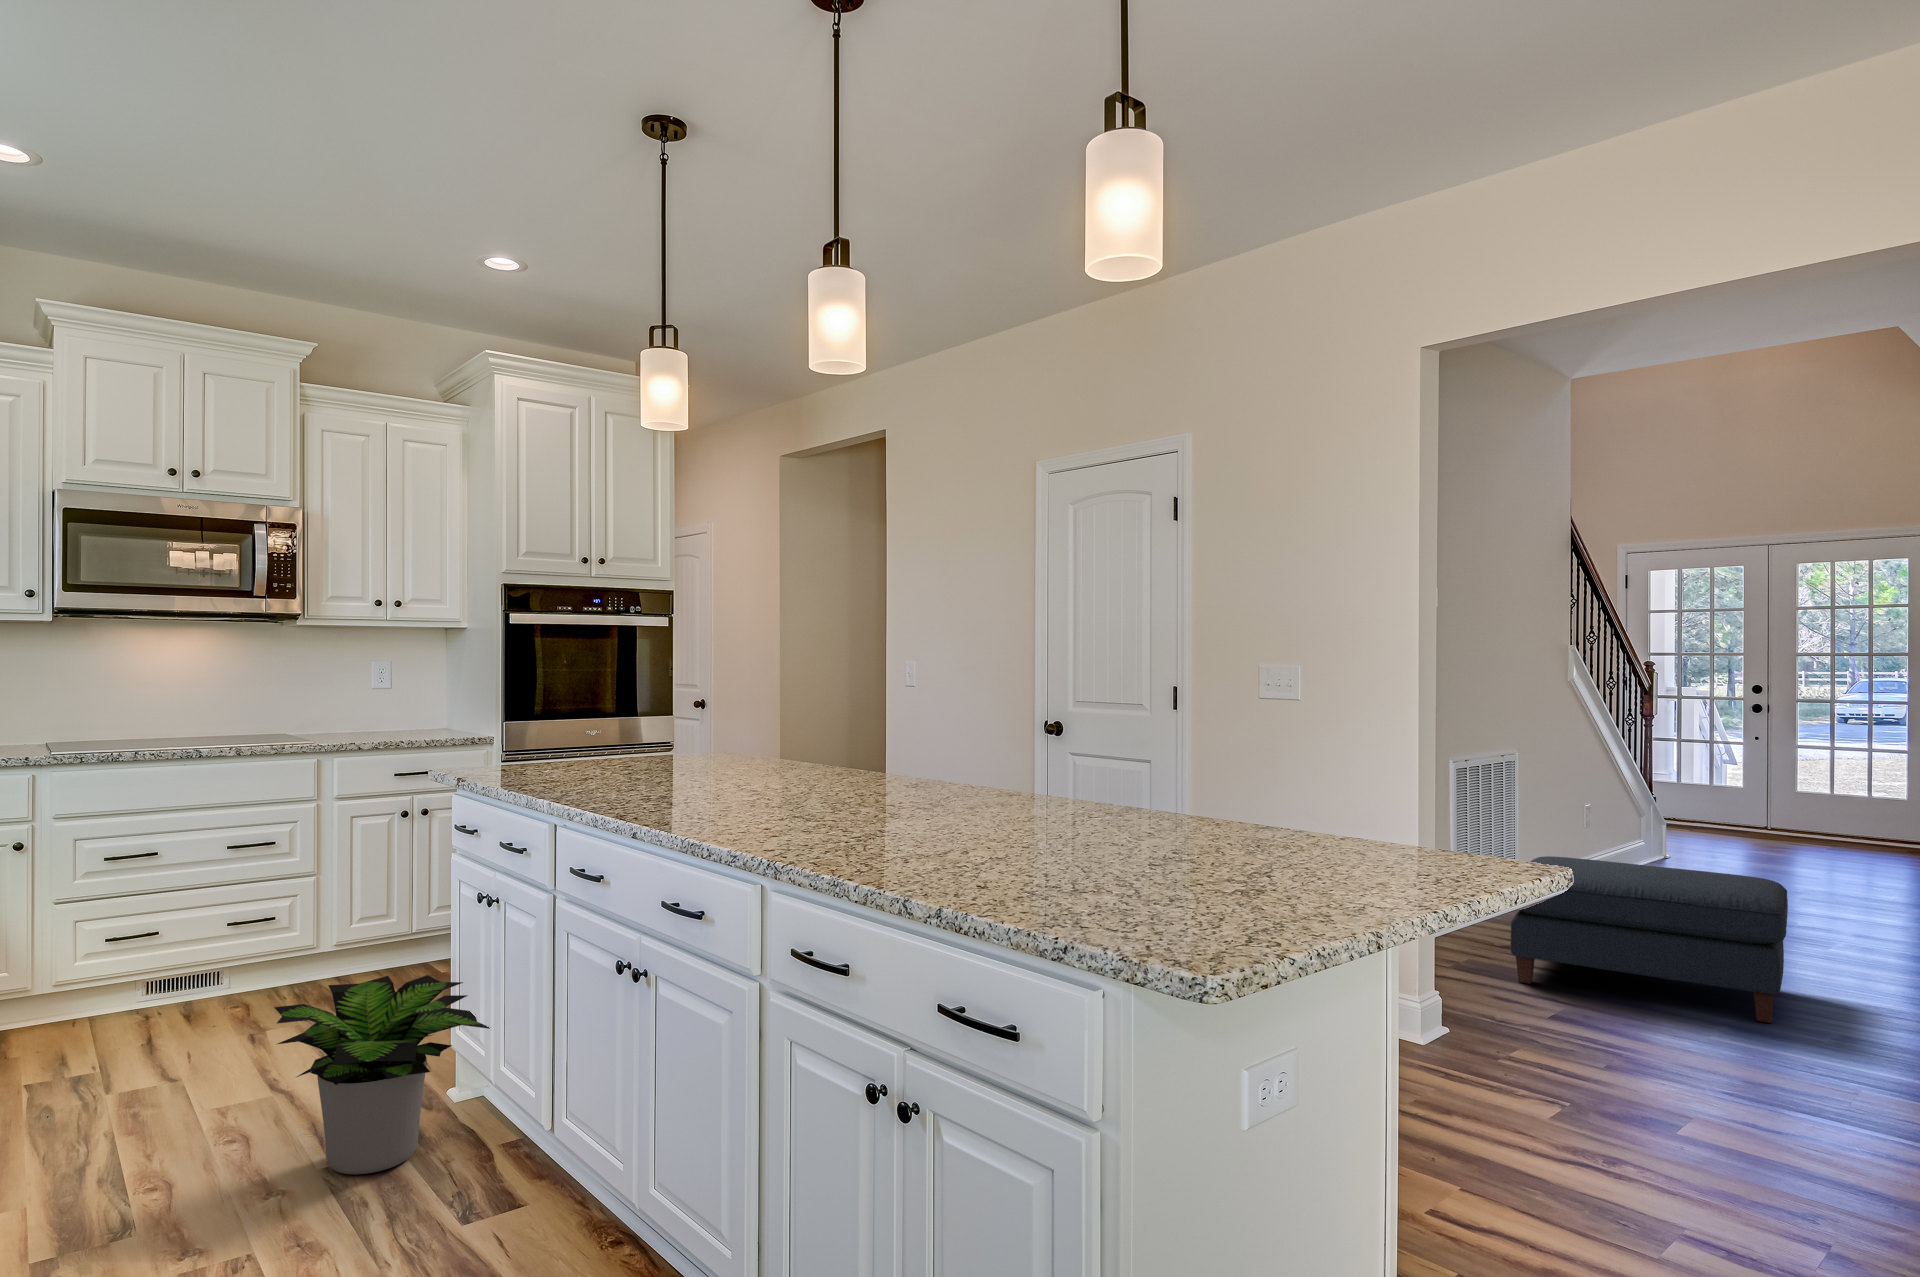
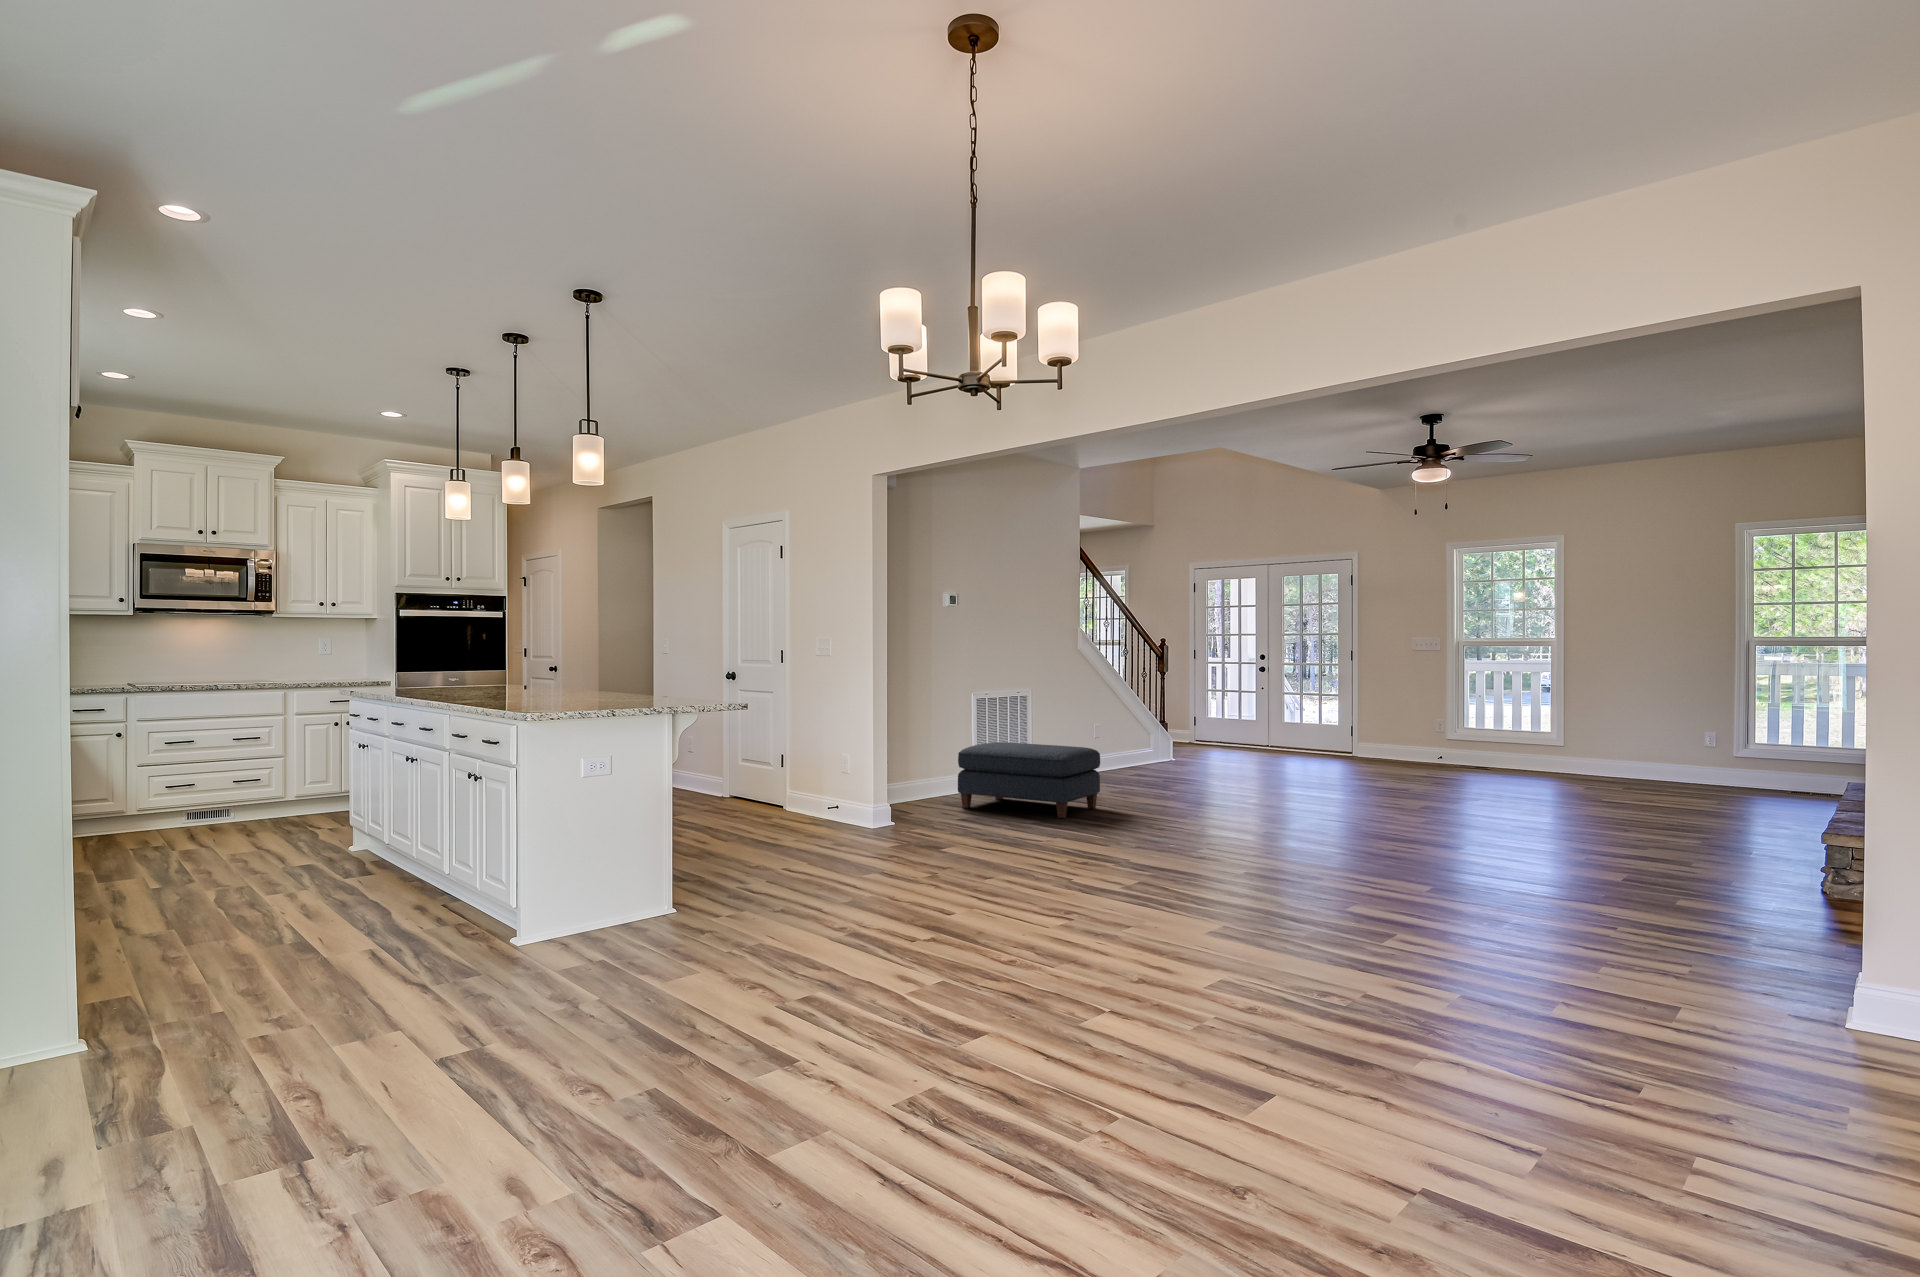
potted plant: present [274,975,490,1174] -> none [249,783,359,867]

